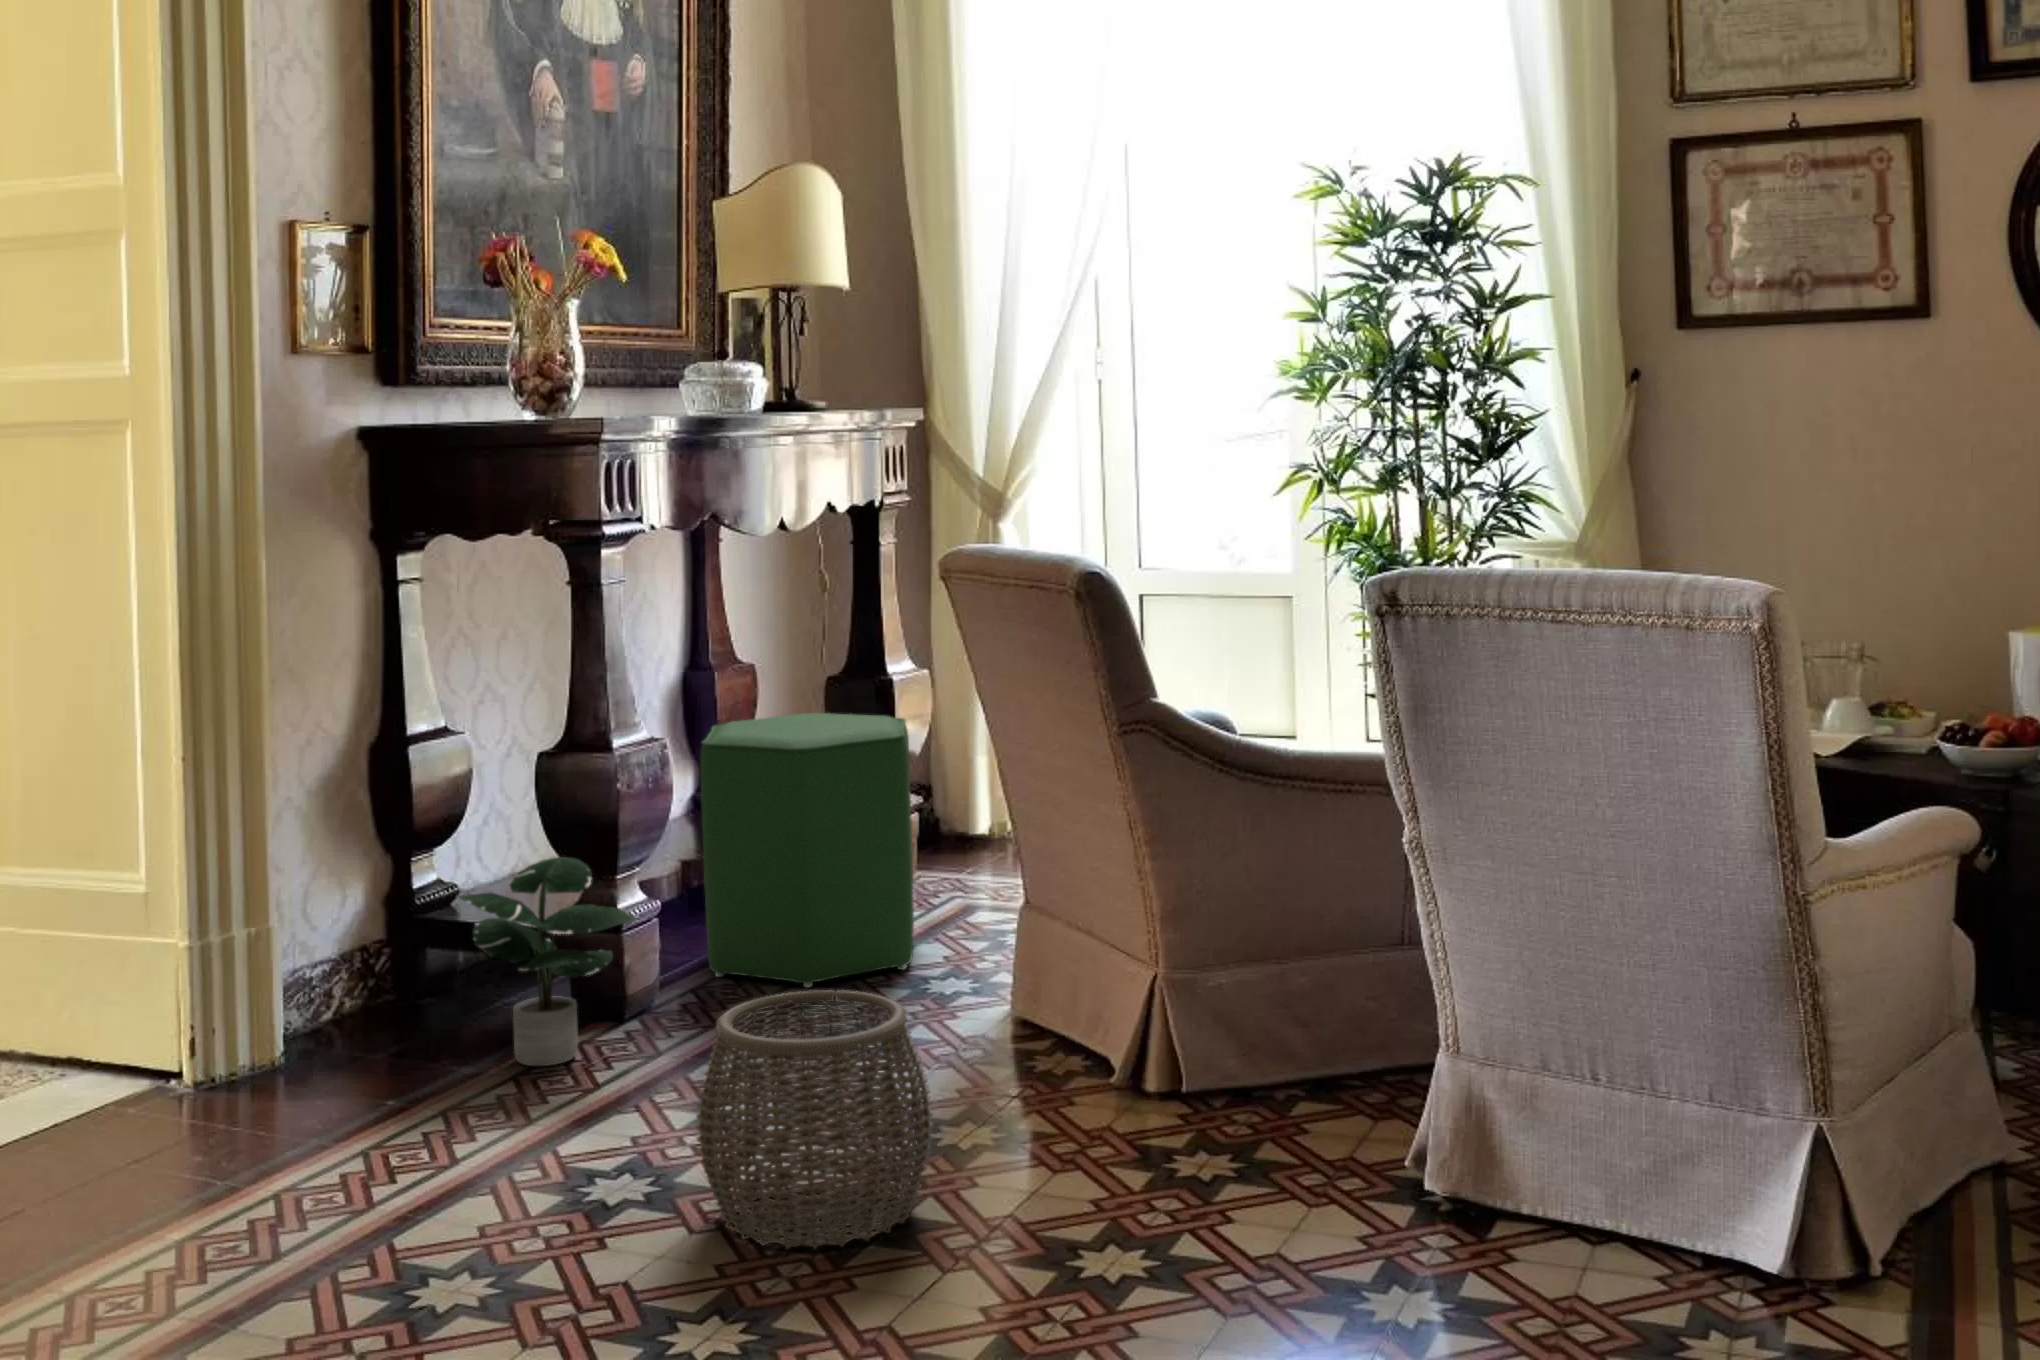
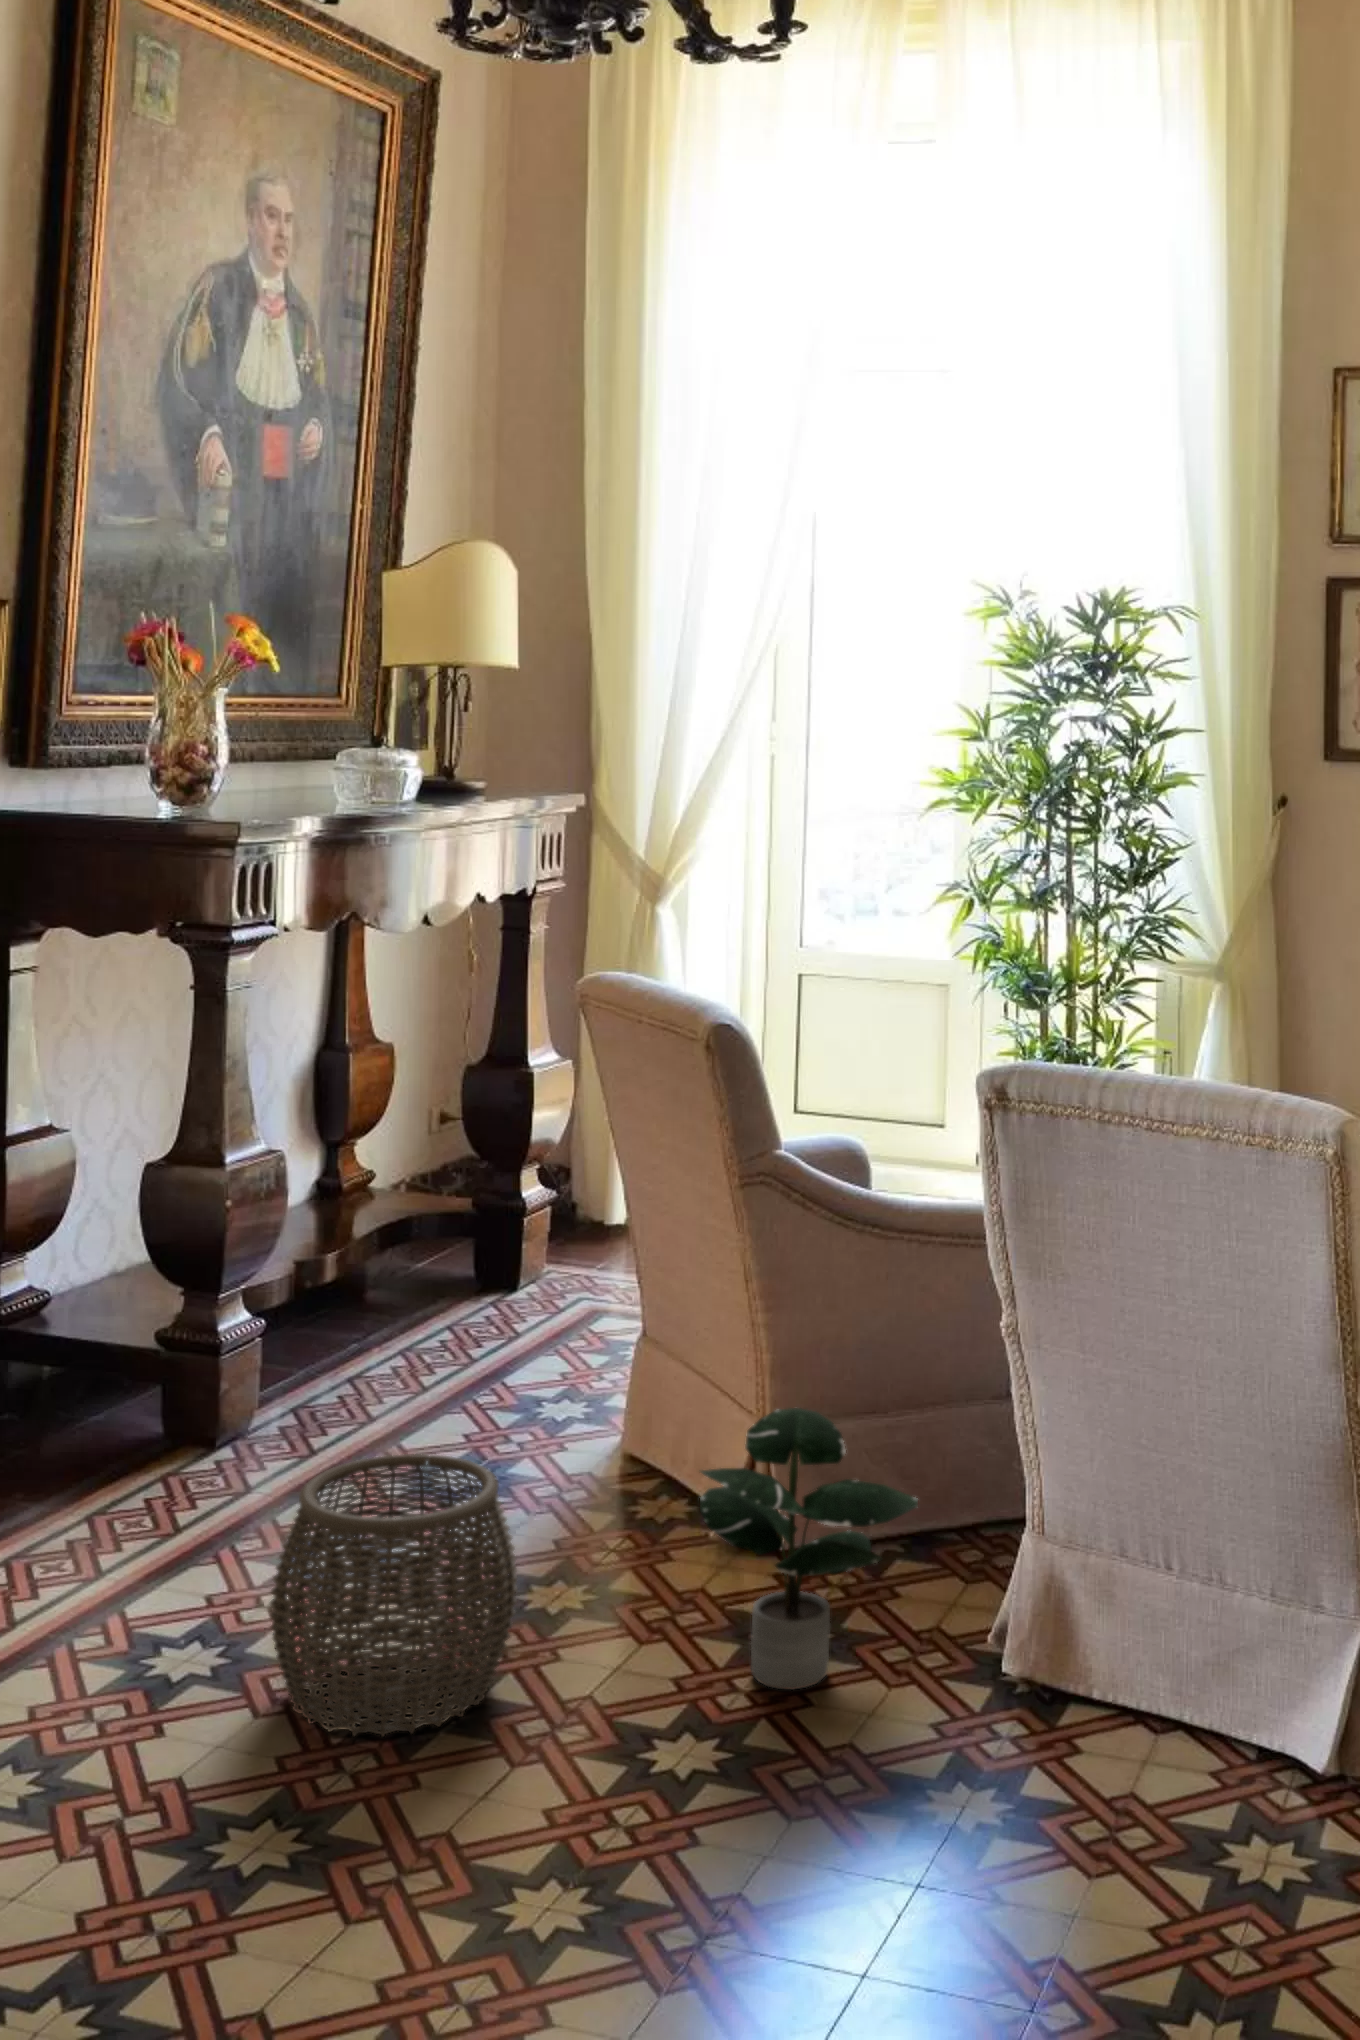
ottoman: present [700,713,914,987] -> none [312,1116,539,1412]
potted plant: present [457,857,637,1066] -> present [700,1408,918,1690]

